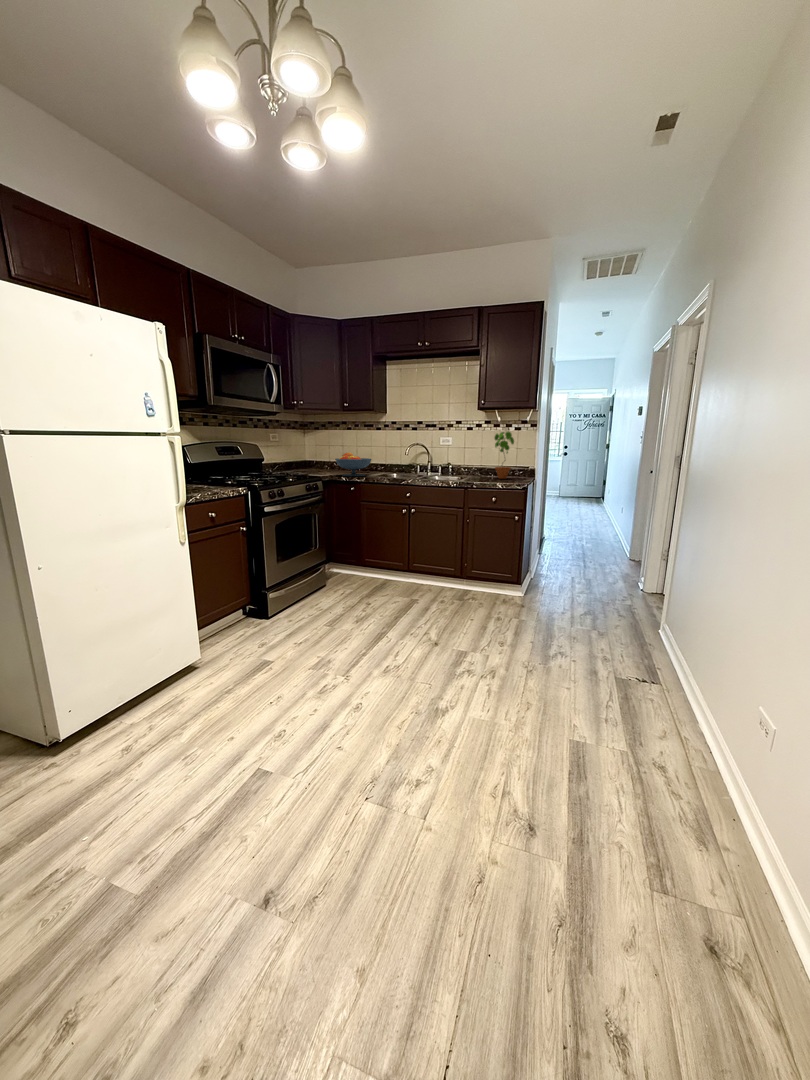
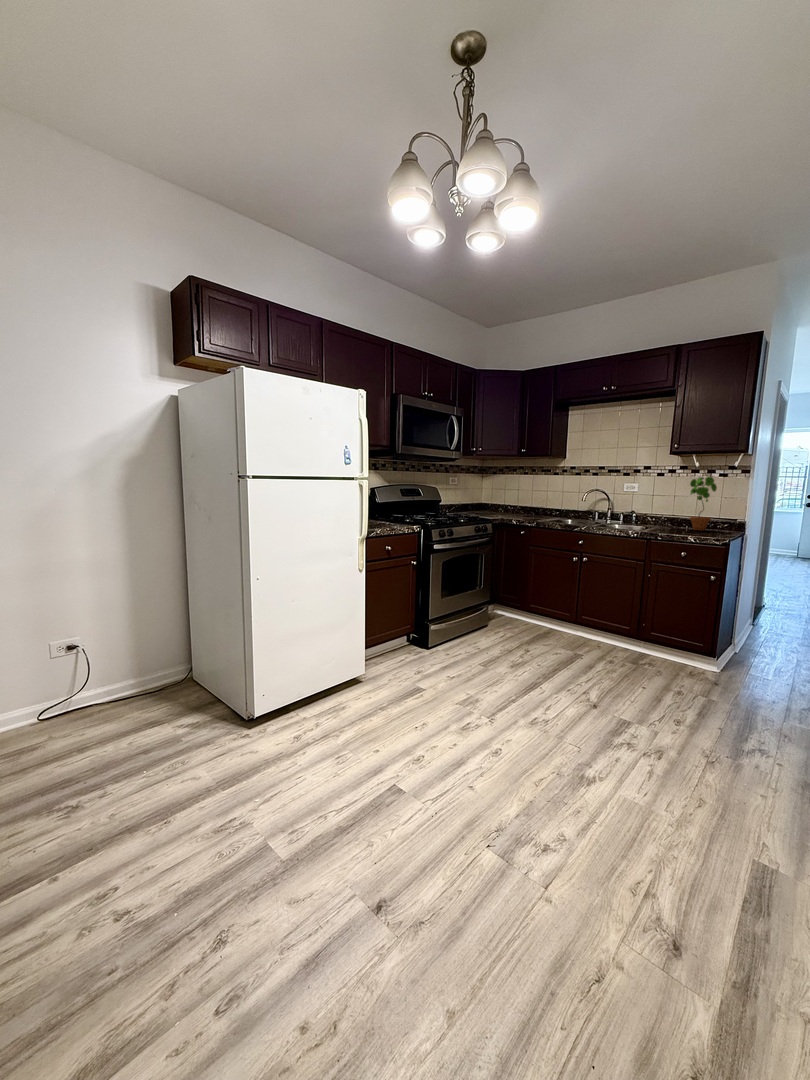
fruit bowl: present [335,453,371,476] -> none [505,497,543,520]

